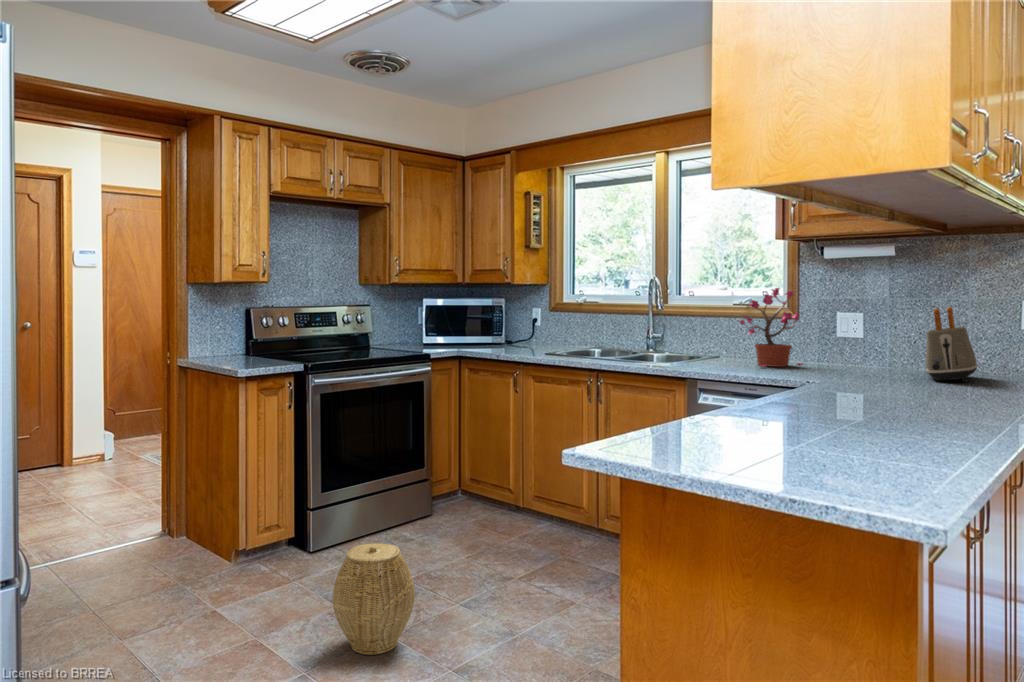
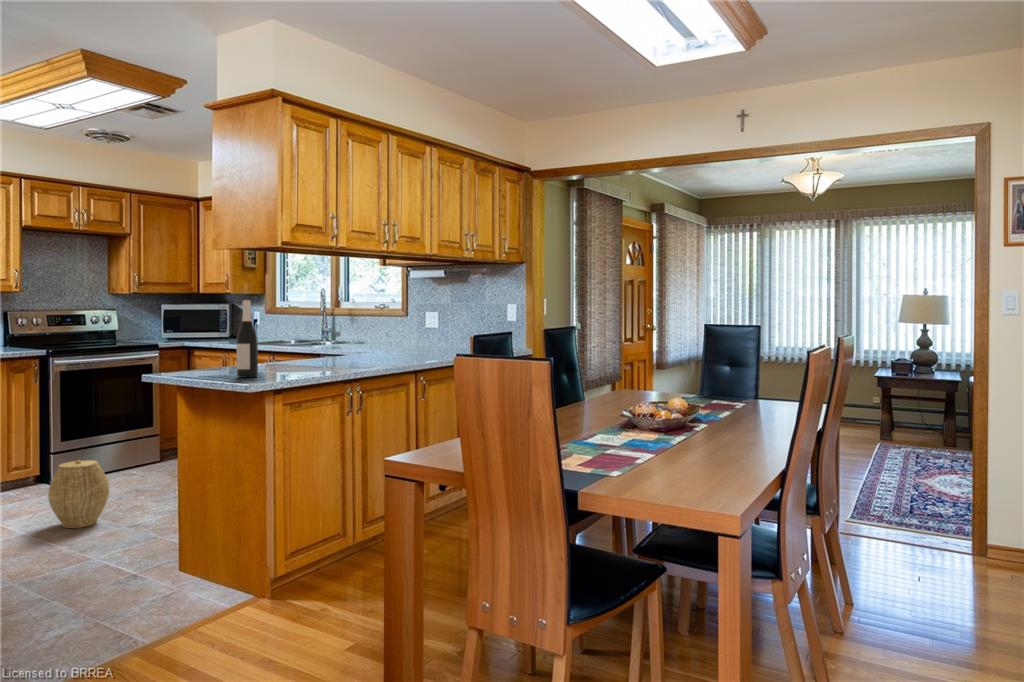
potted plant: present [739,288,803,367] -> none [363,296,405,347]
toaster: present [925,307,977,382] -> none [445,307,481,350]
wine bottle: none [850,311,907,502] -> present [236,300,258,378]

